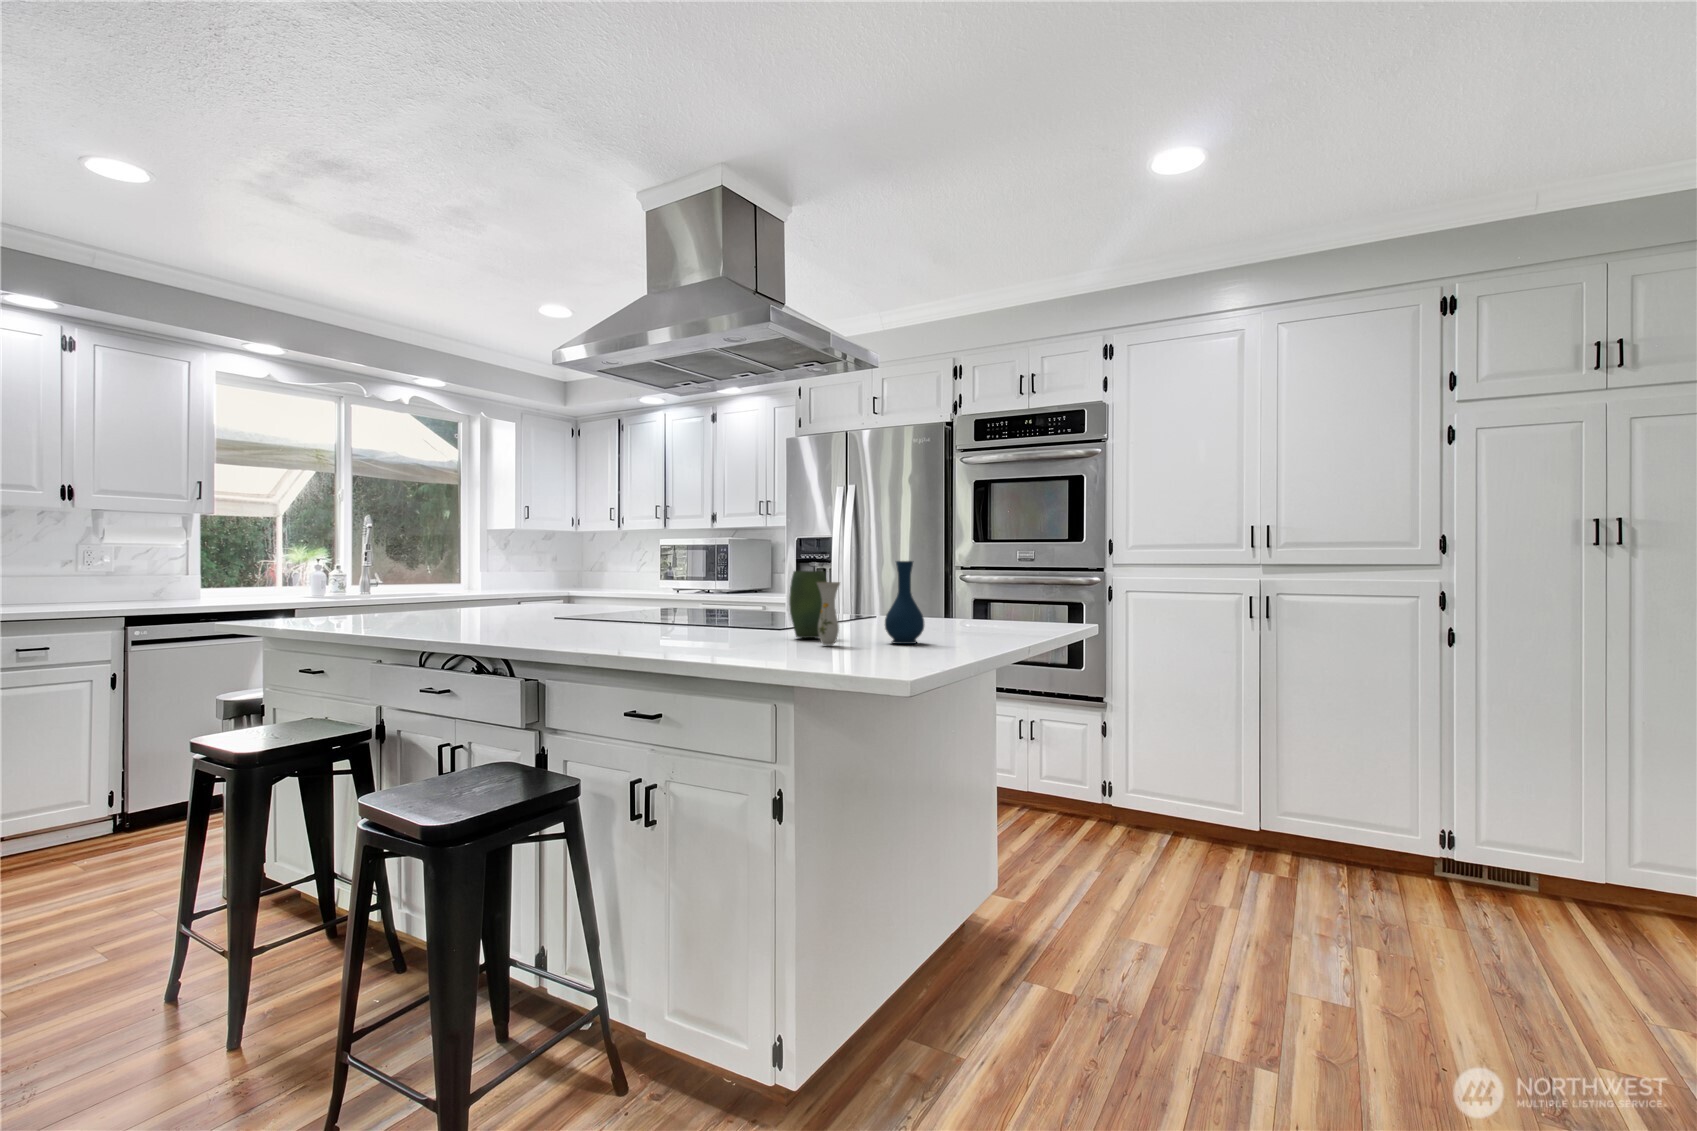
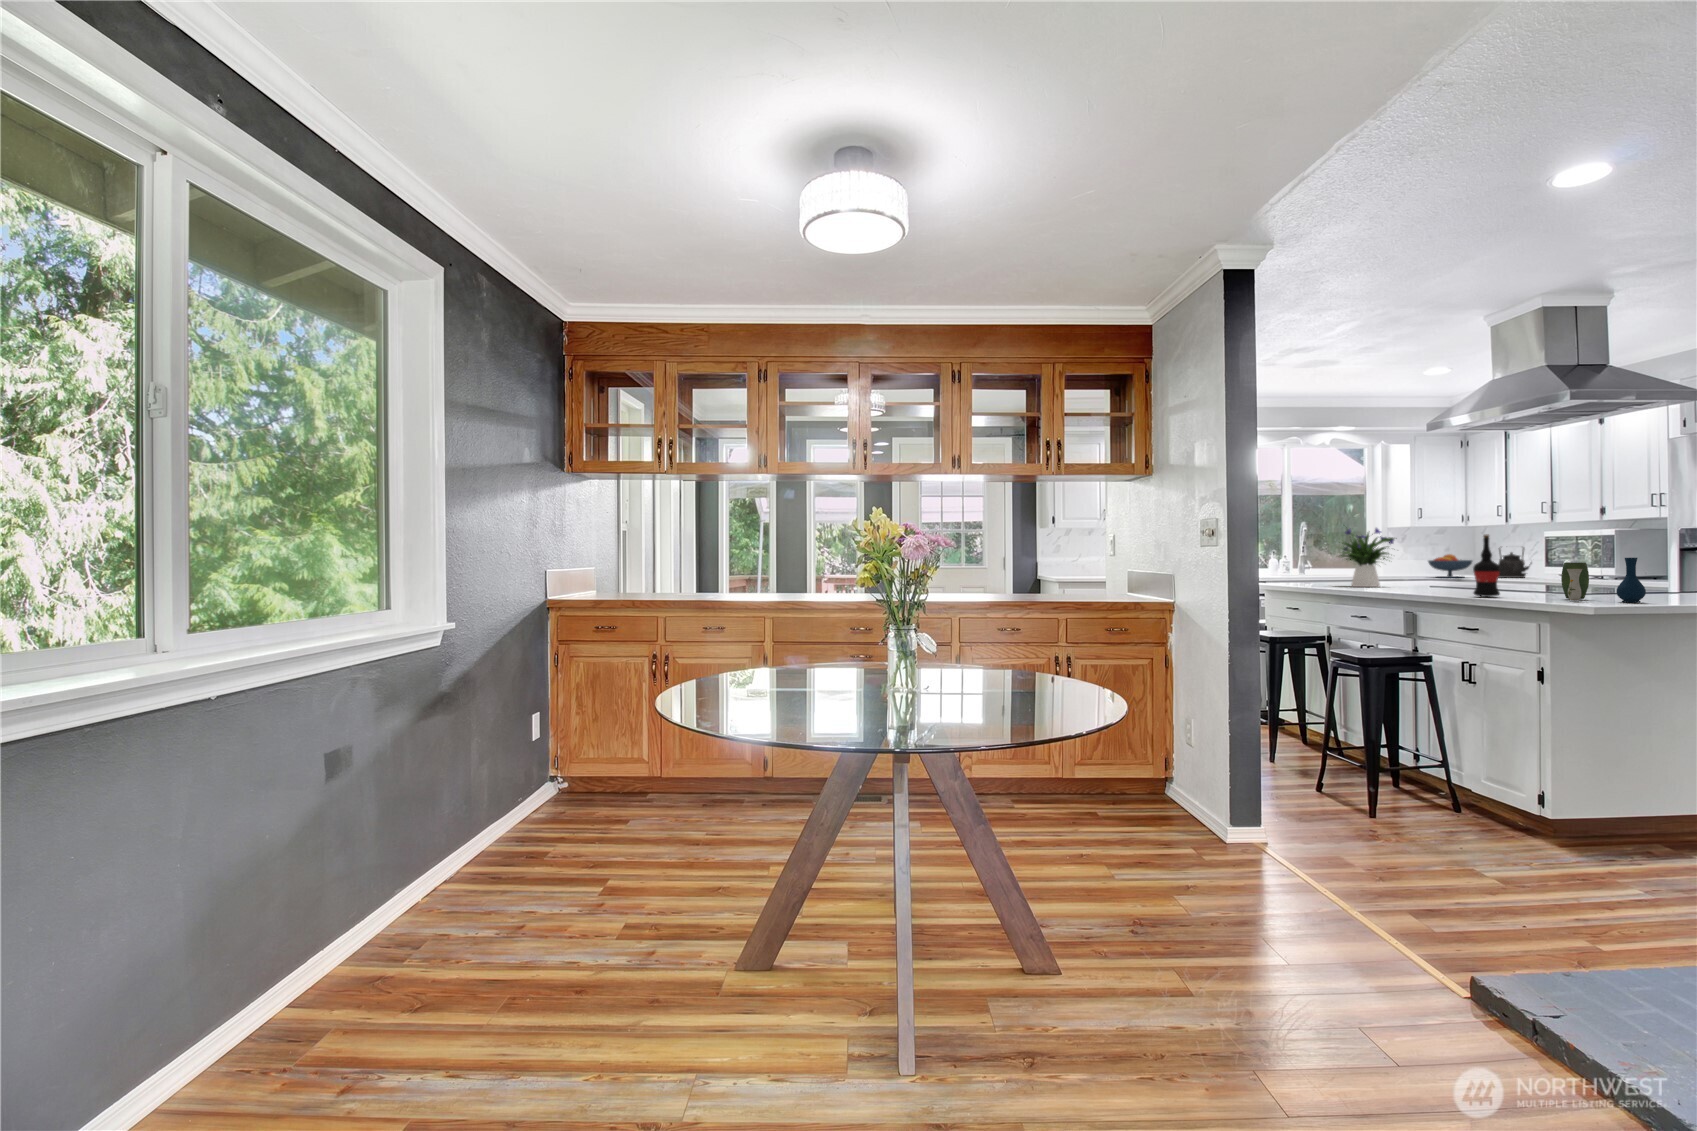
flower arrangement: none [380,505,504,617] -> present [1340,528,1394,587]
wine bottle: none [648,515,692,639] -> present [1473,534,1500,597]
kettle: none [607,558,646,595] -> present [1499,548,1530,578]
fruit bowl: none [534,567,584,596] -> present [1428,554,1472,578]

